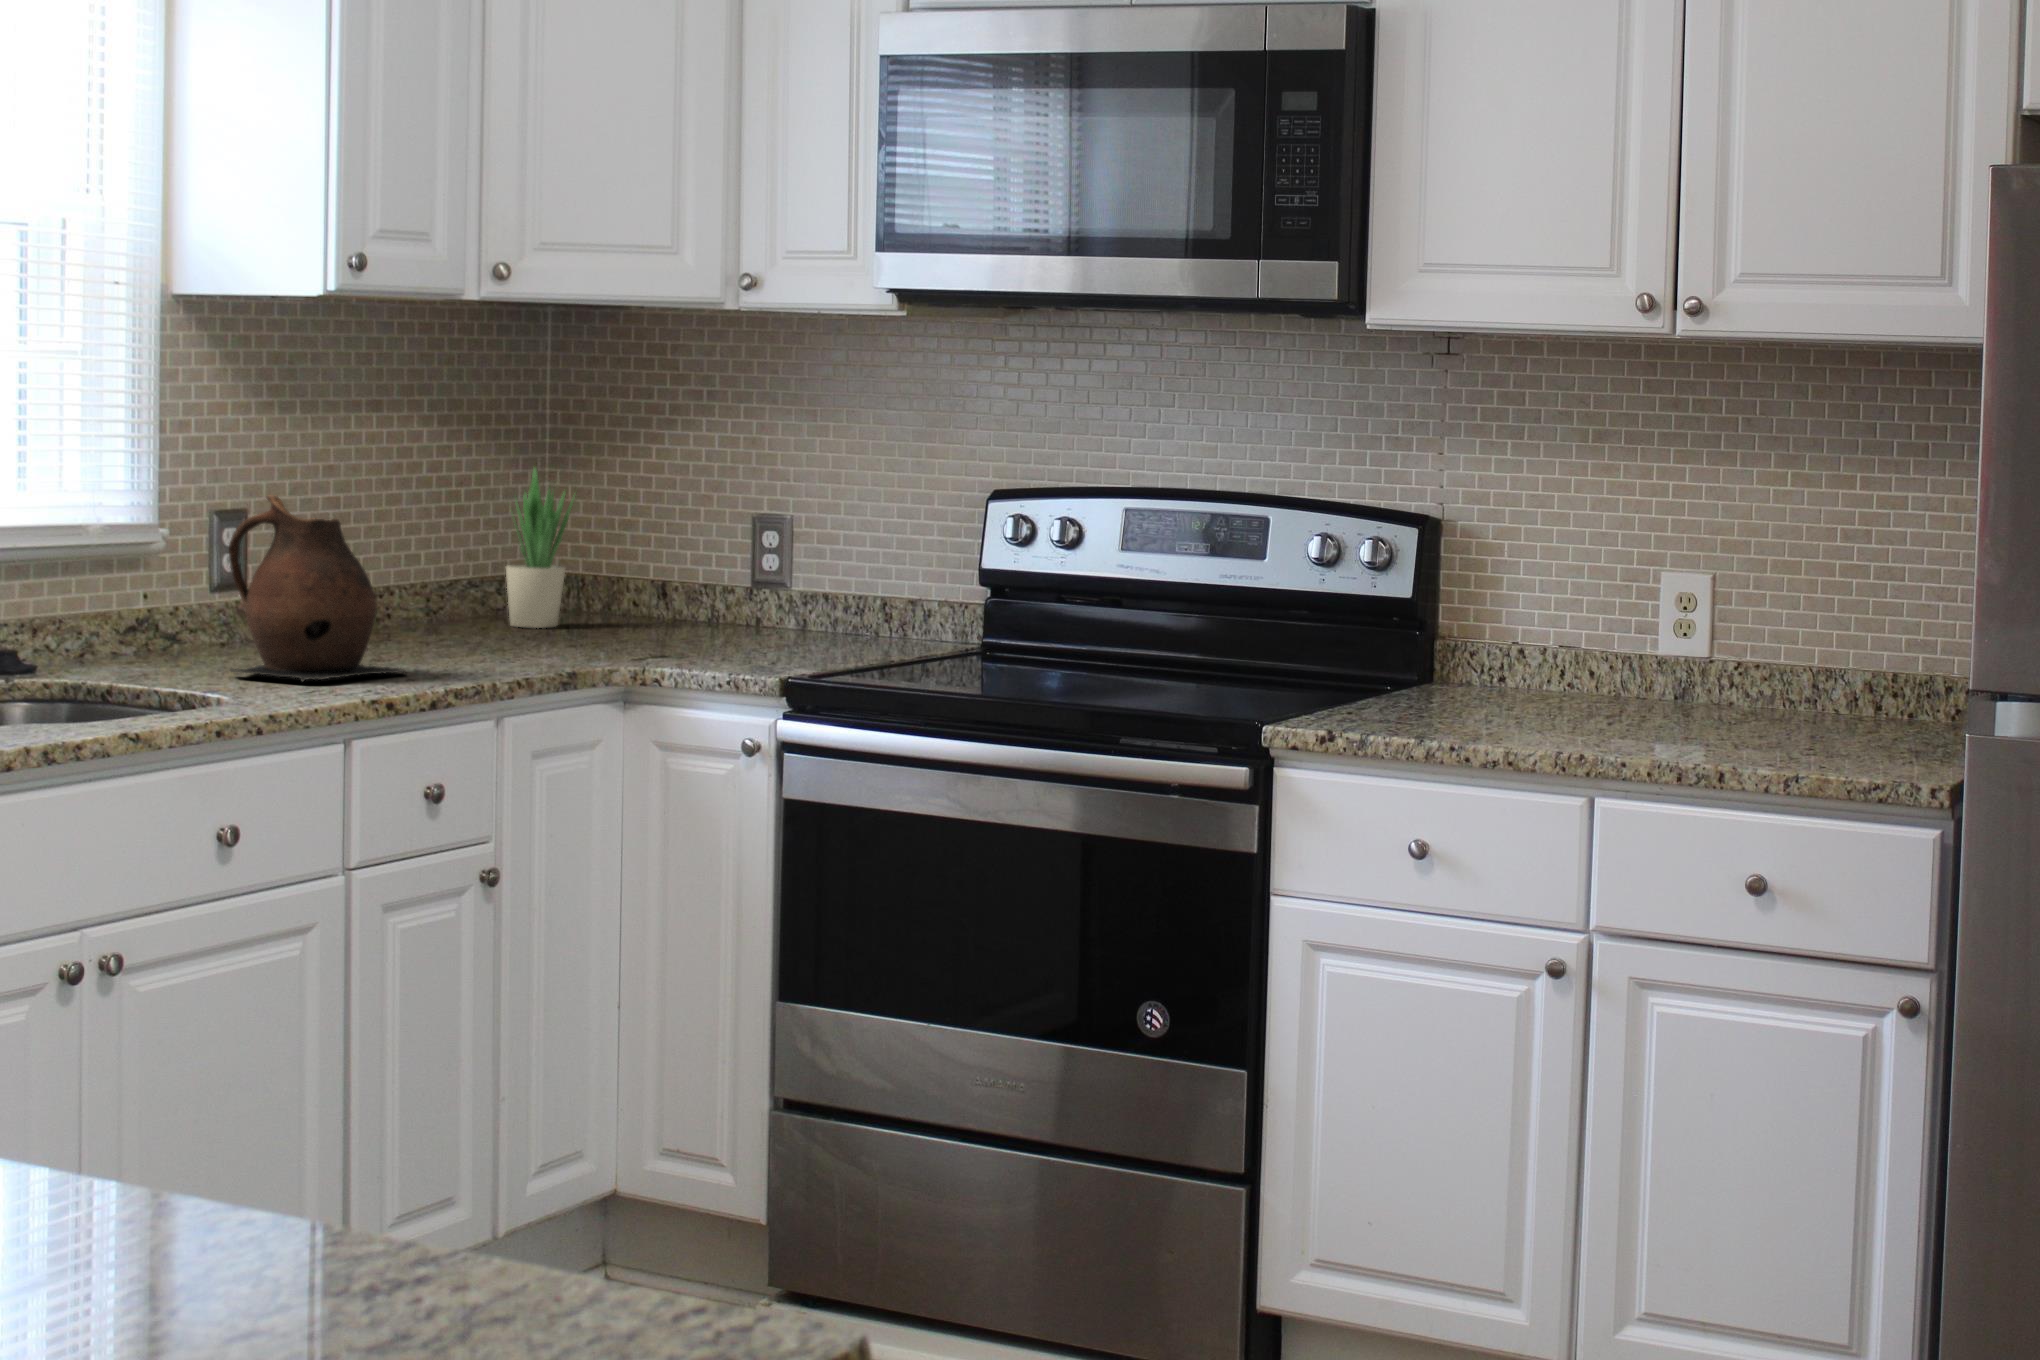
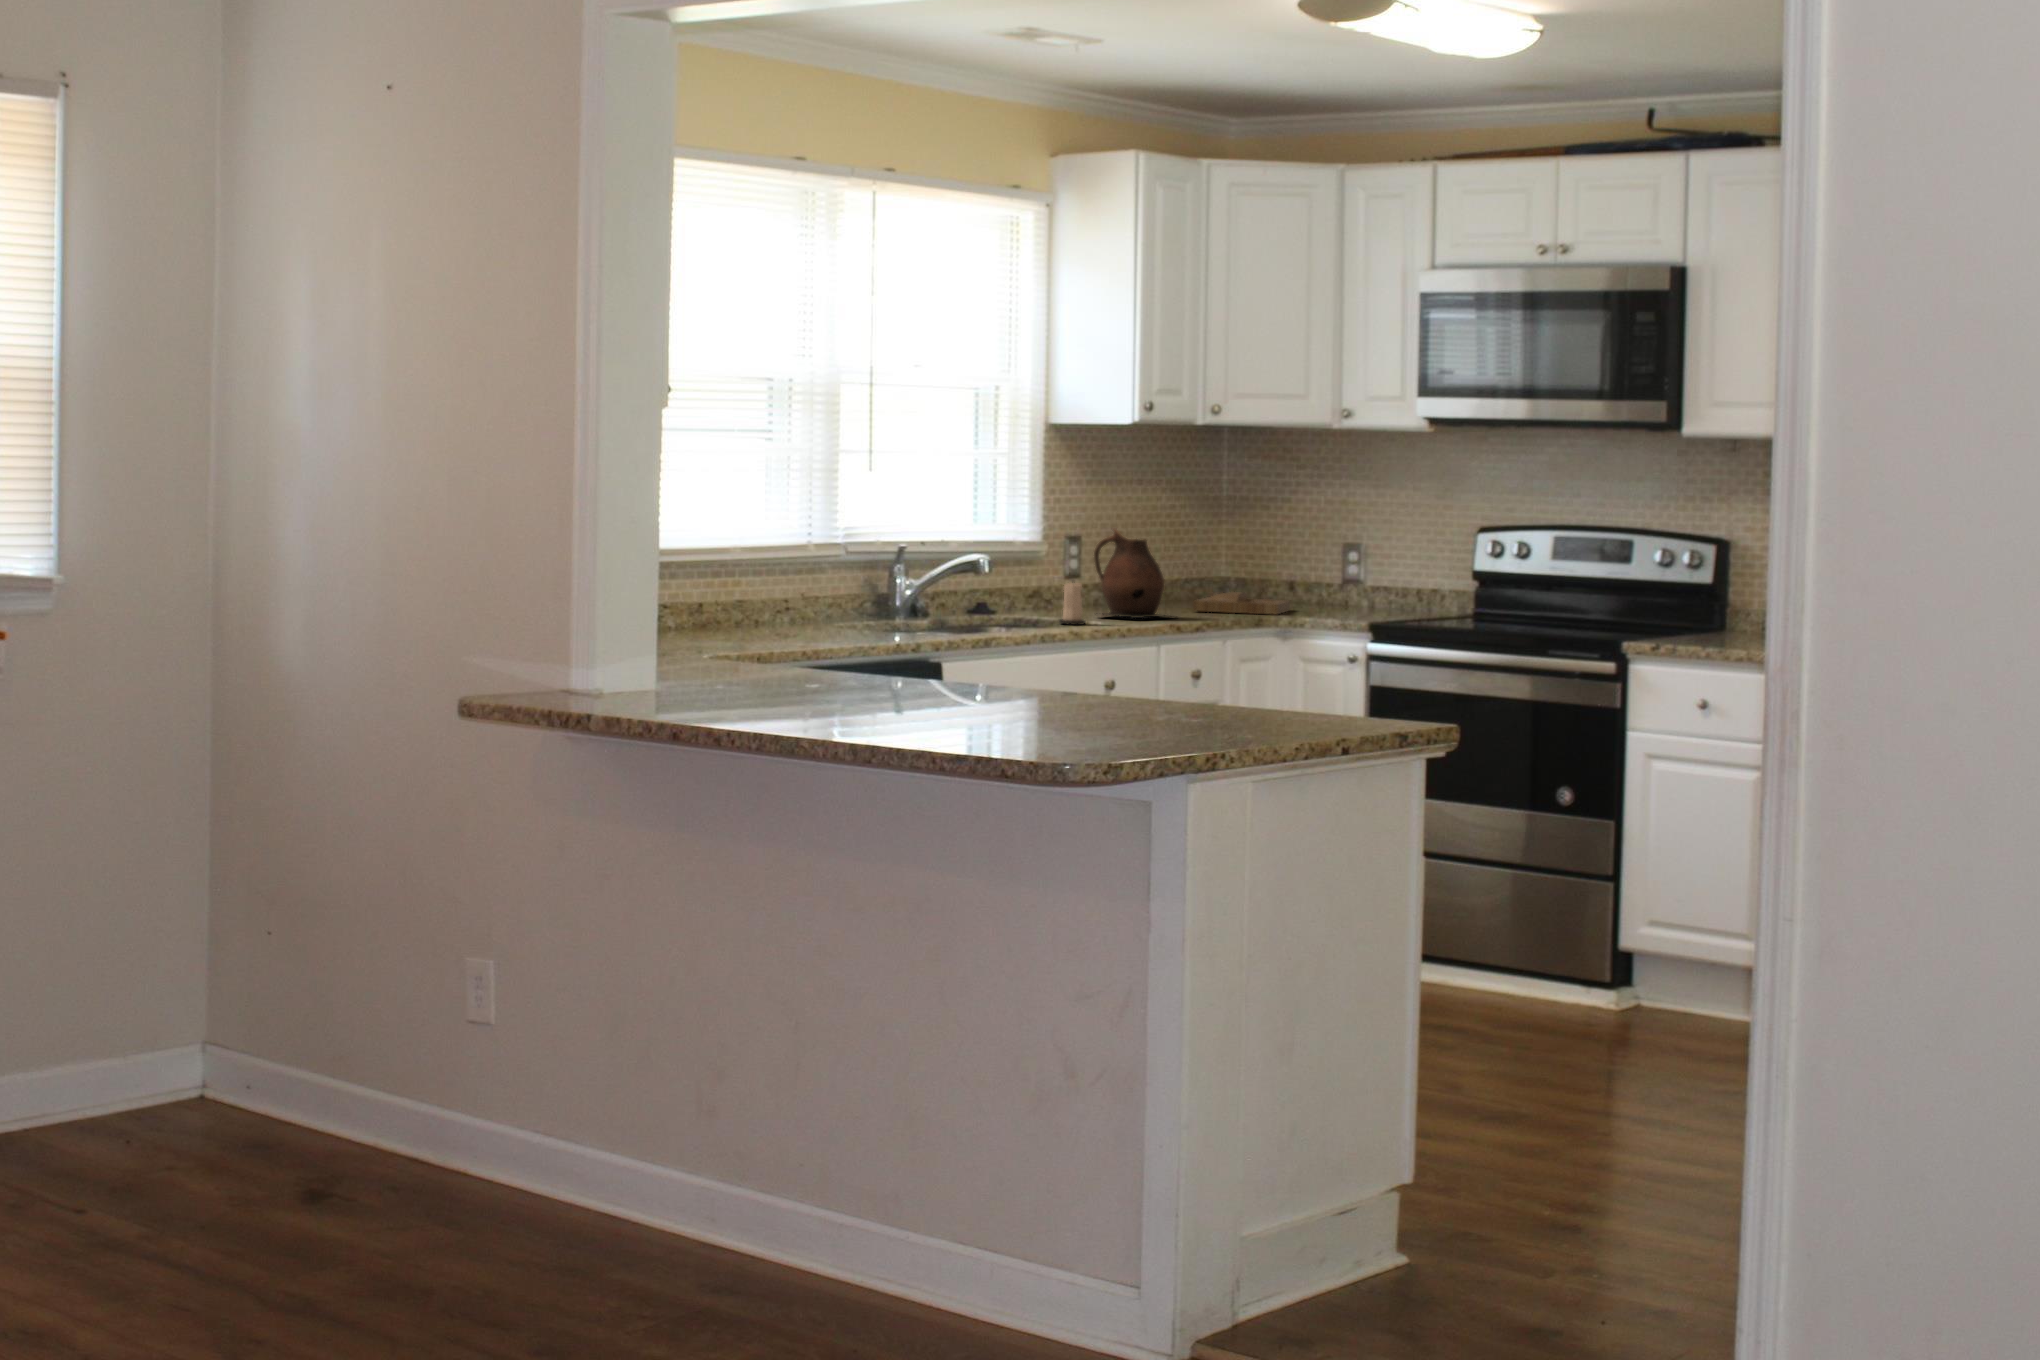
potted plant: present [506,463,577,628] -> none [1212,514,1249,604]
candle: none [127,608,187,705] -> present [1059,583,1086,625]
tray: none [452,611,647,657] -> present [1193,592,1290,614]

